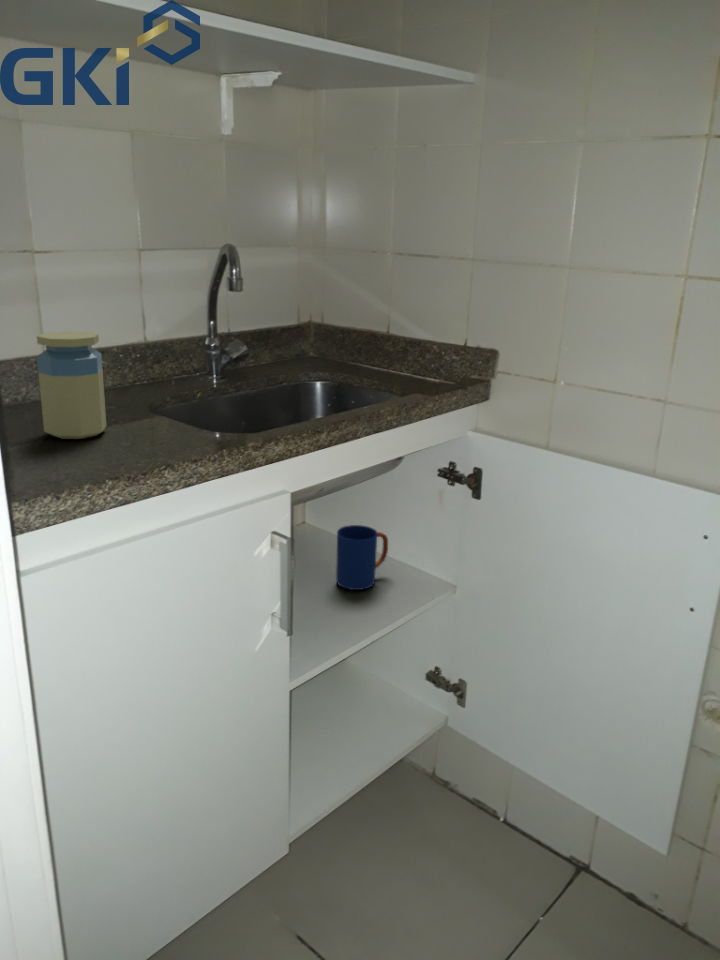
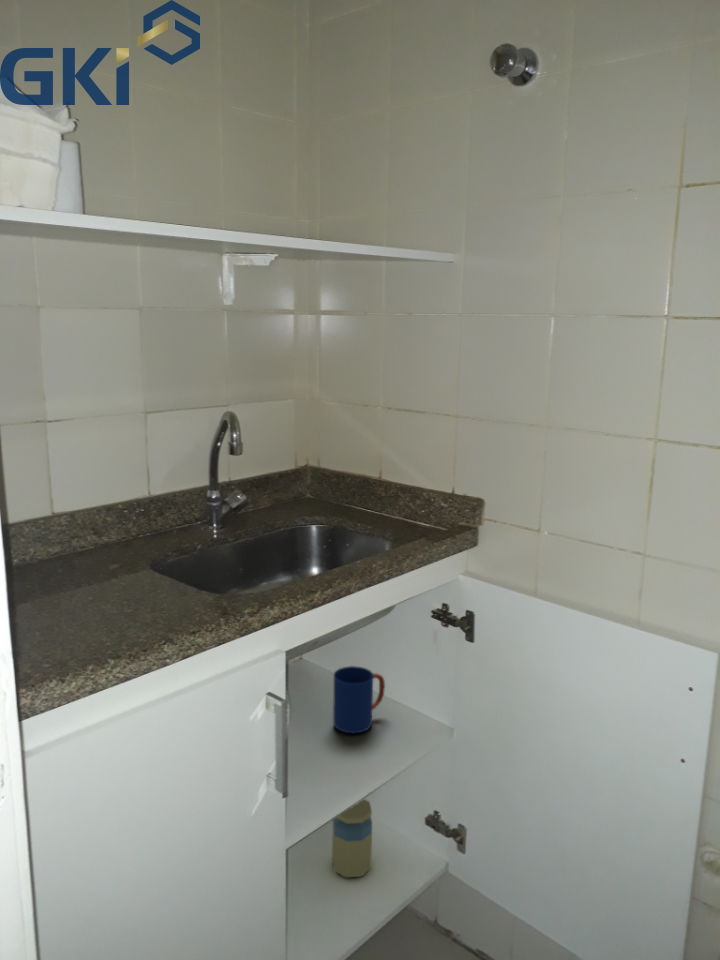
jar: present [37,331,106,439] -> present [332,800,372,877]

